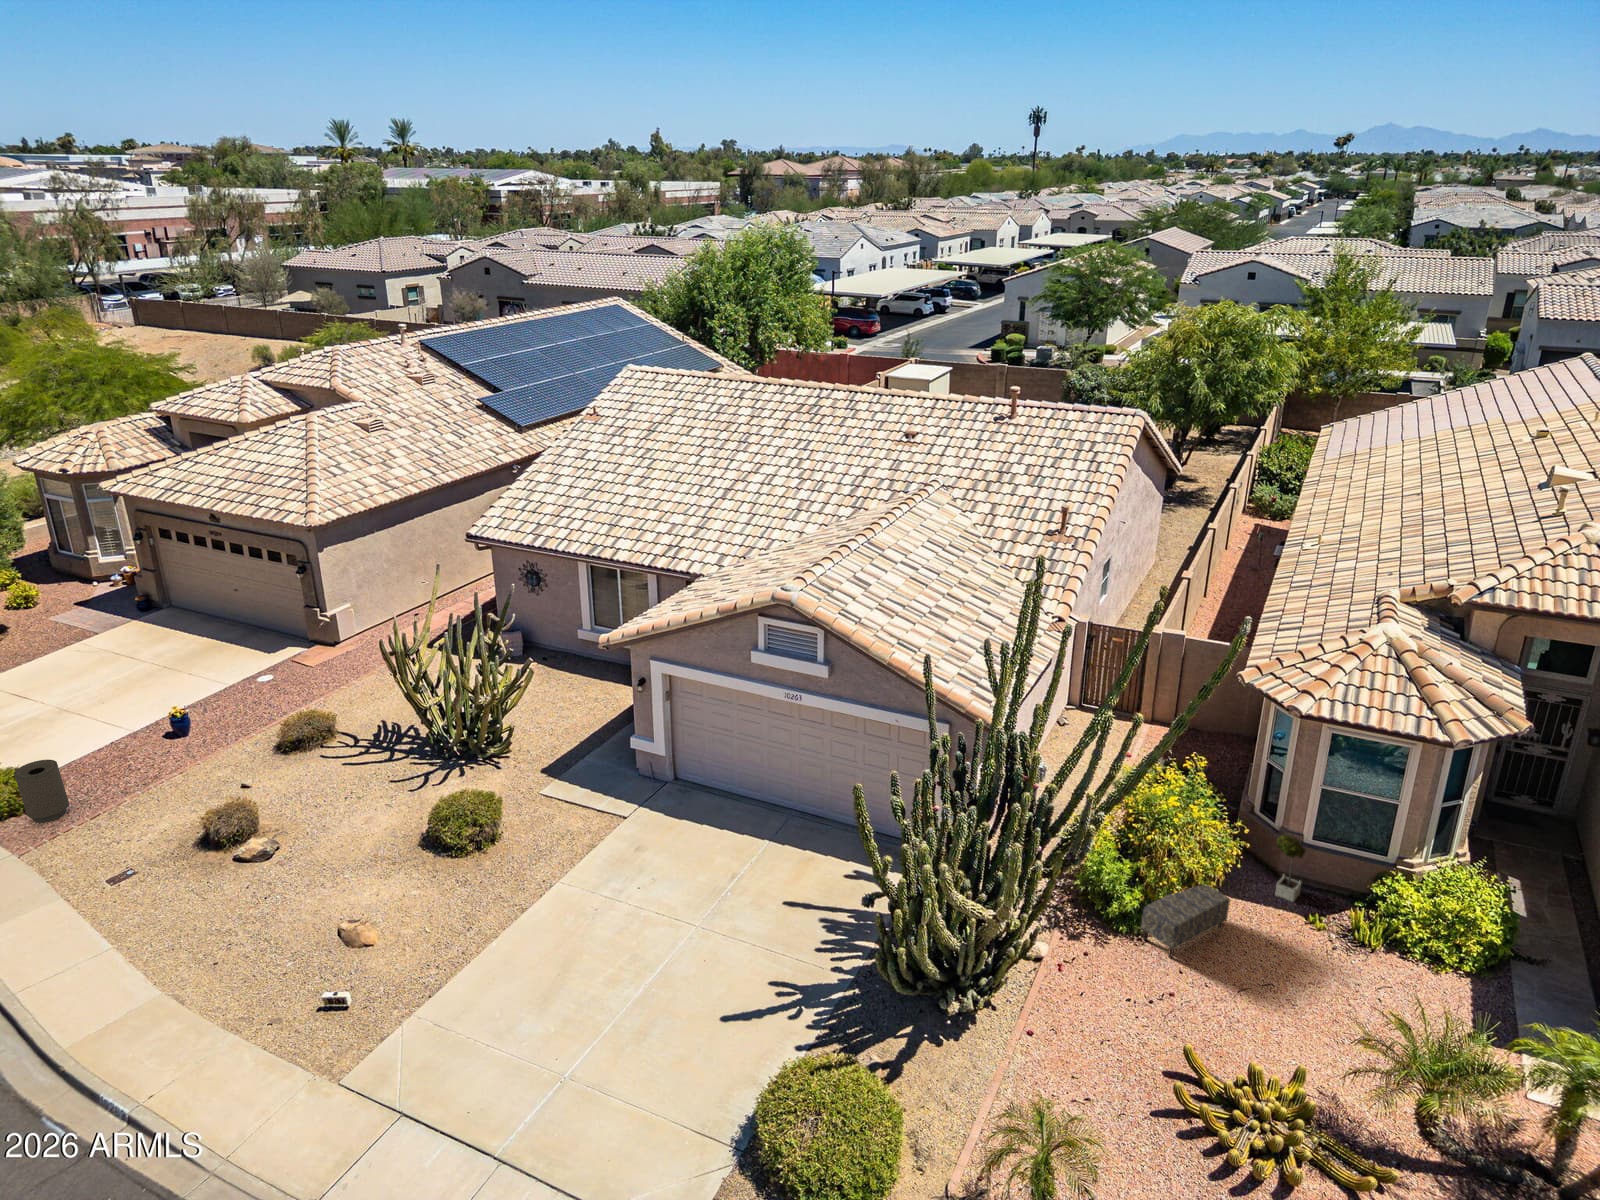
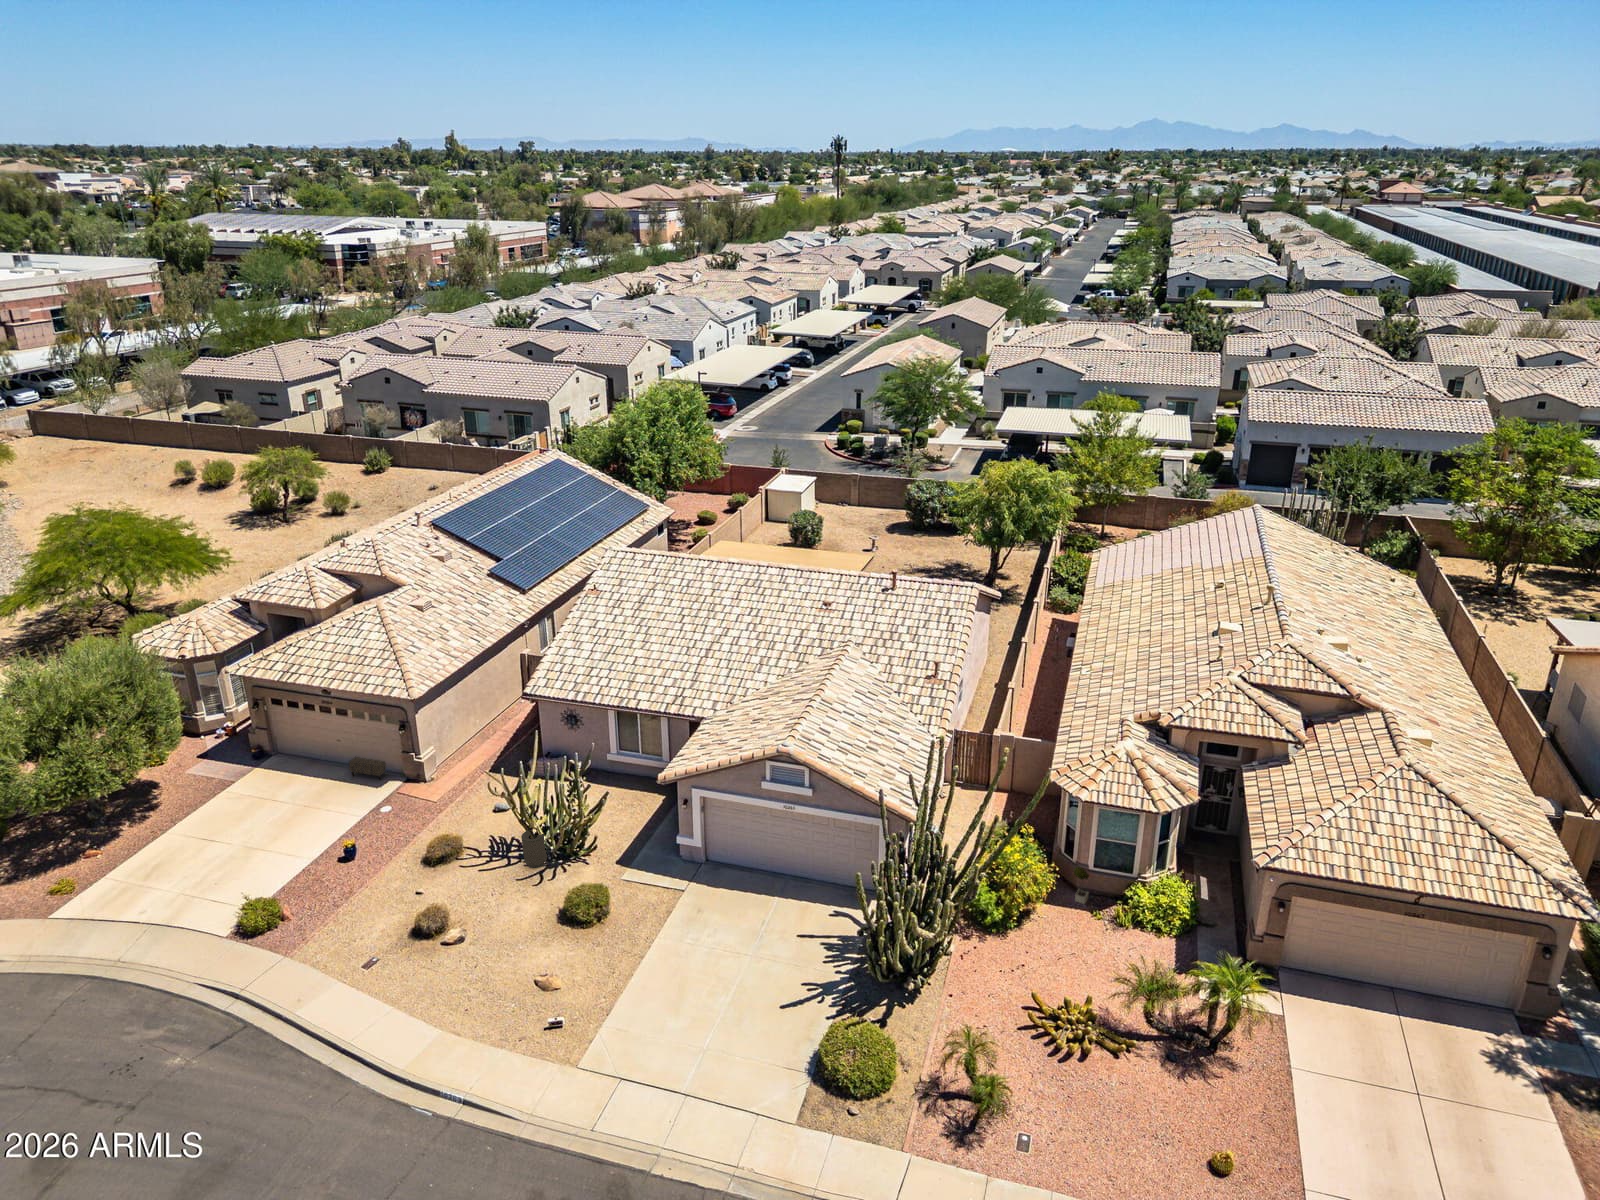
trash can: present [14,760,69,823] -> present [521,830,547,868]
bench: present [1141,885,1230,958] -> present [349,757,386,779]

